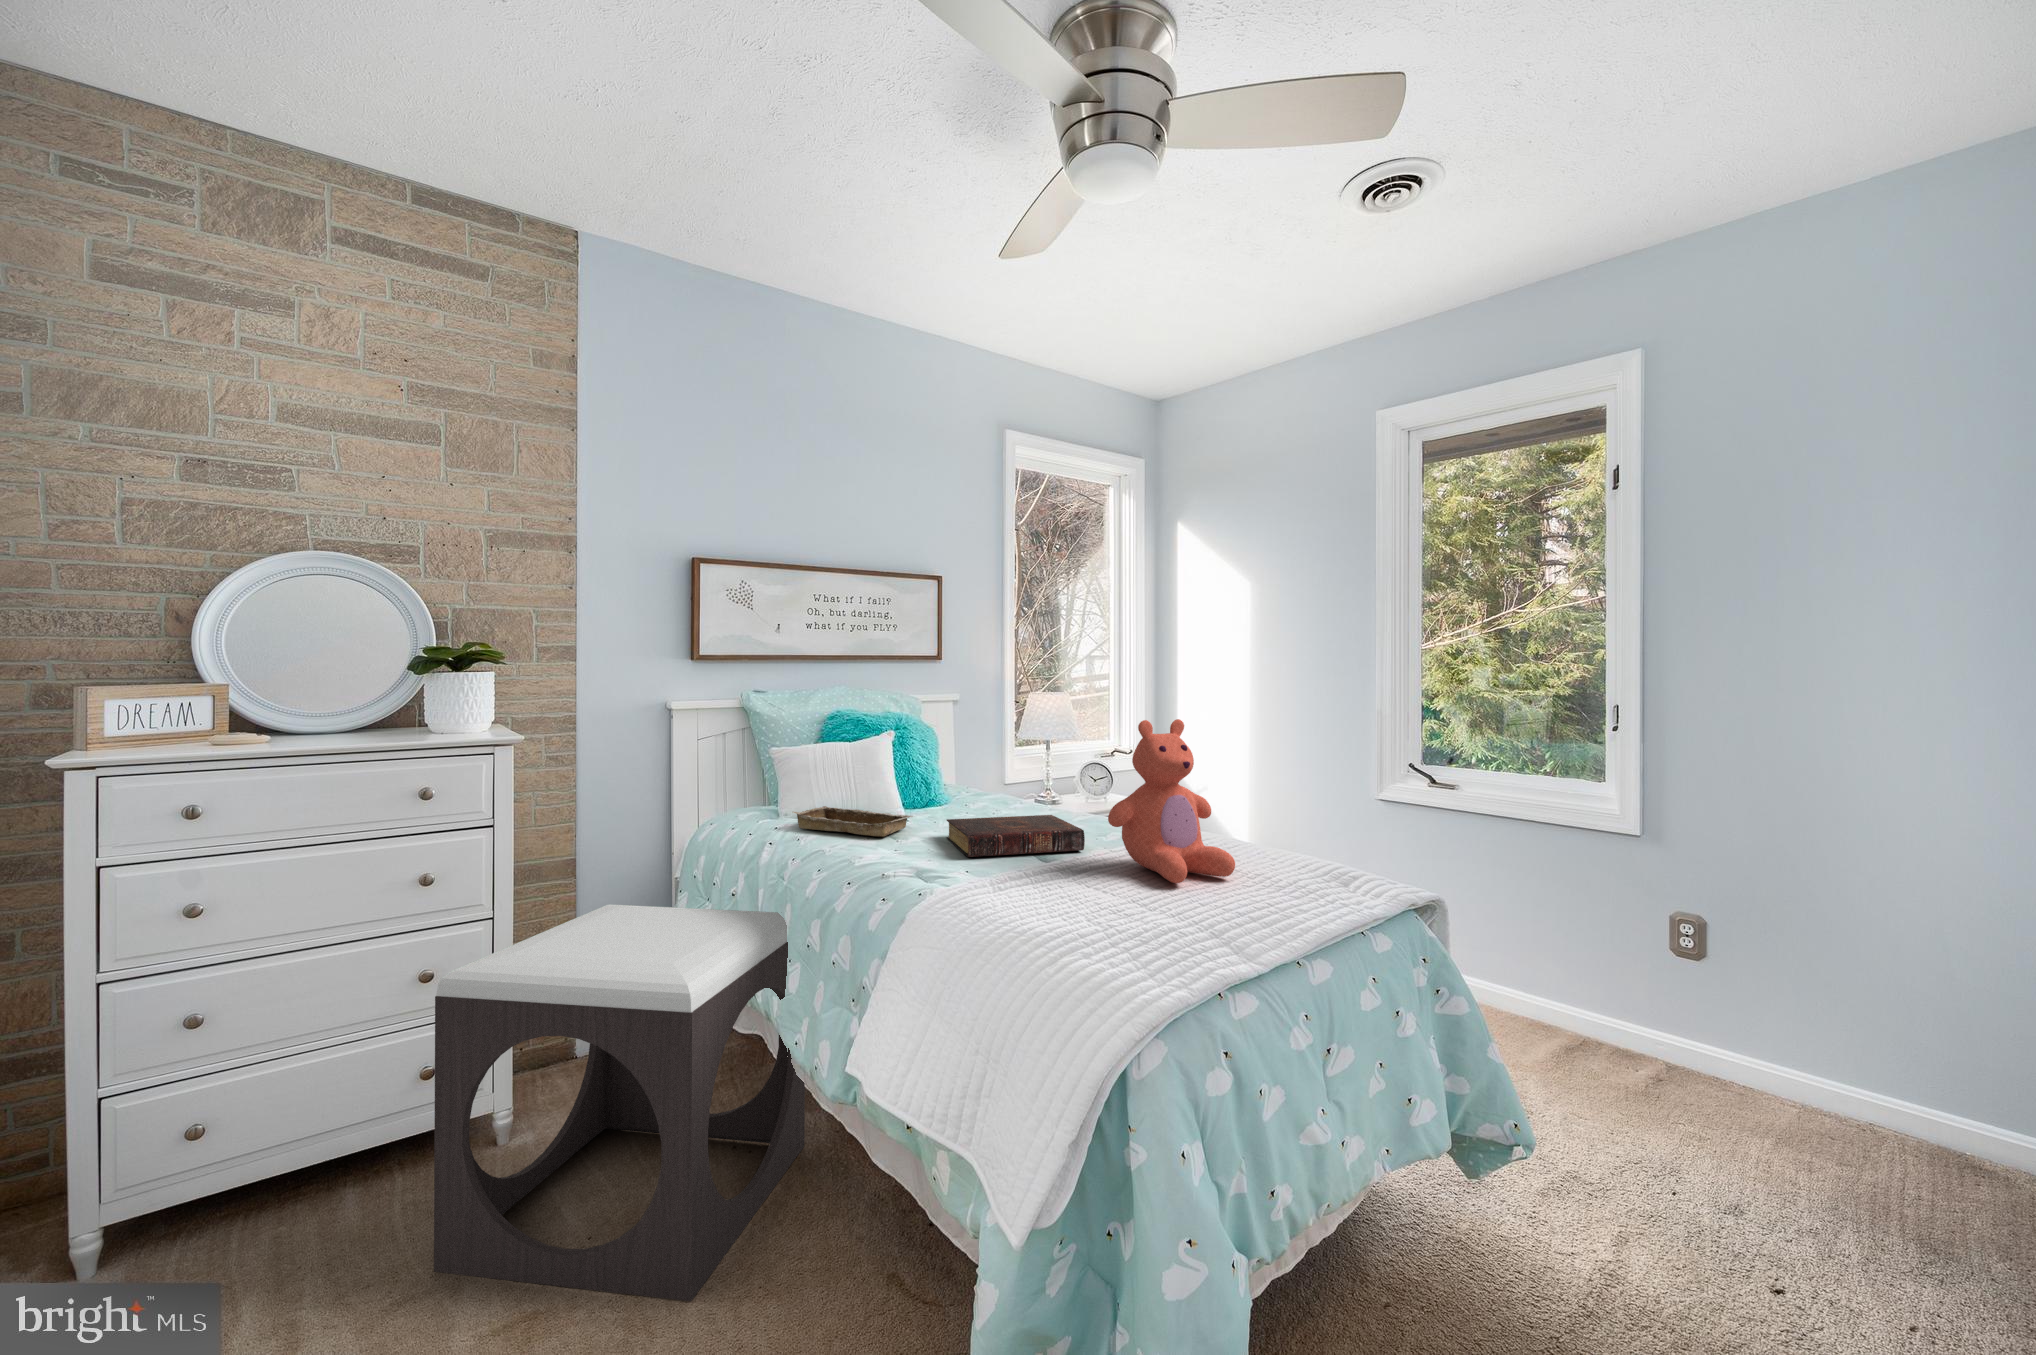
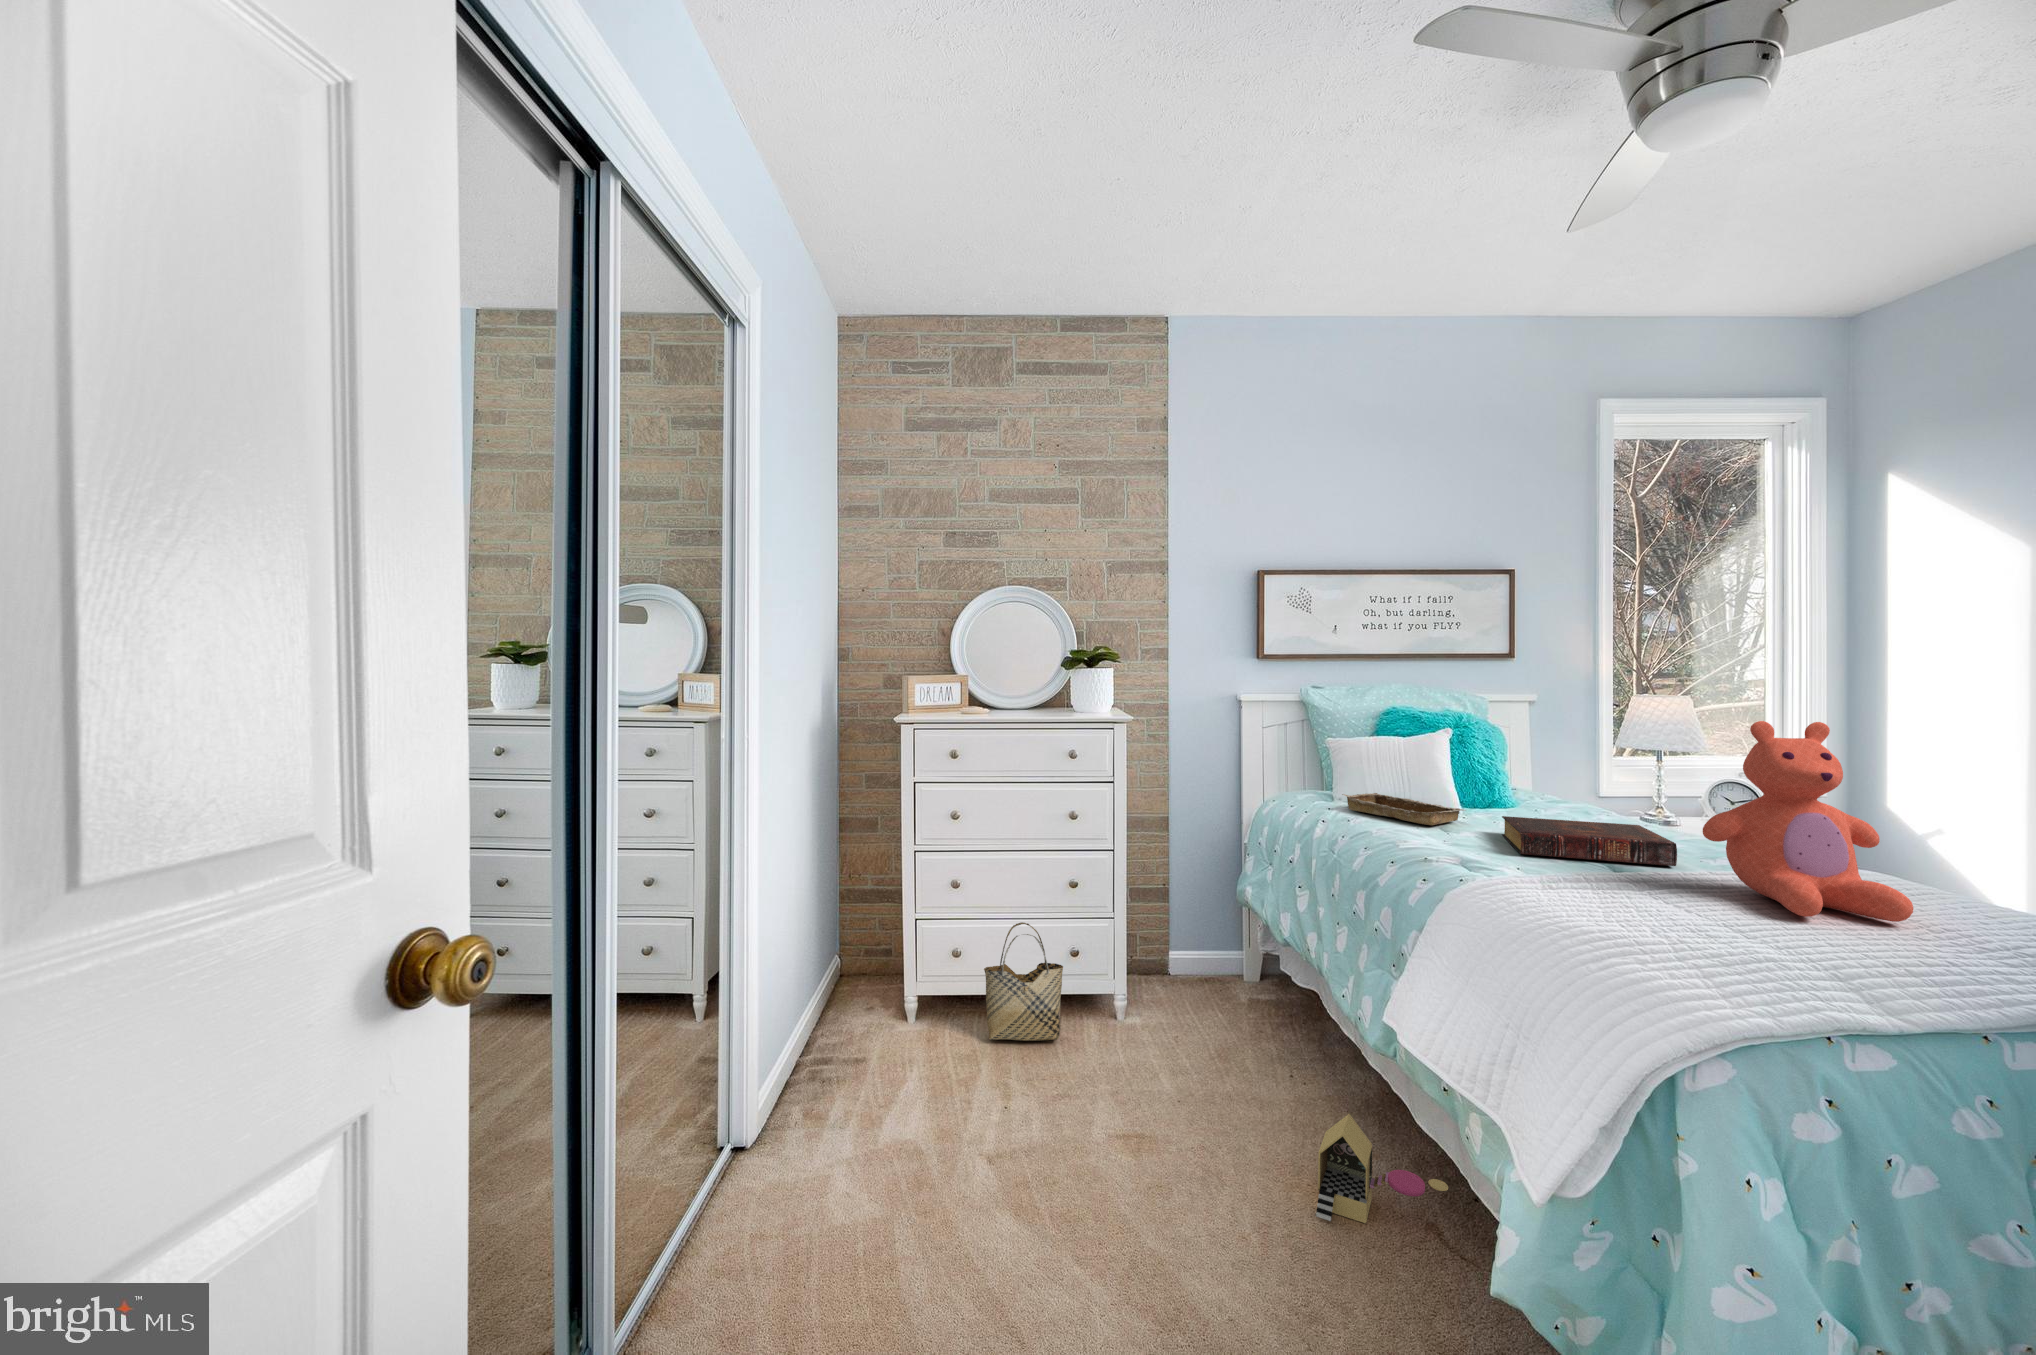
footstool: present [434,905,805,1301] -> none [1072,852,1351,1176]
woven basket: none [265,1050,416,1249] -> present [984,922,1063,1041]
toy house: none [782,1177,915,1315] -> present [1316,1114,1448,1223]

